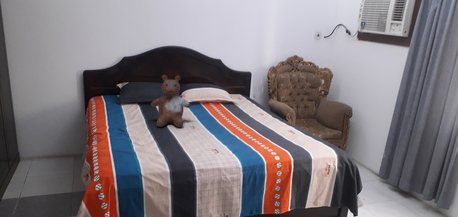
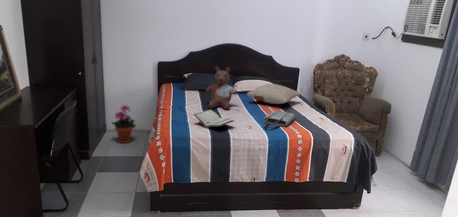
pillow: none [201,92,261,116] -> present [247,84,301,104]
tote bag: none [229,125,263,150] -> present [264,111,295,128]
potted plant: none [26,126,60,175] -> present [112,105,136,143]
book: none [142,131,197,157] -> present [194,110,234,128]

